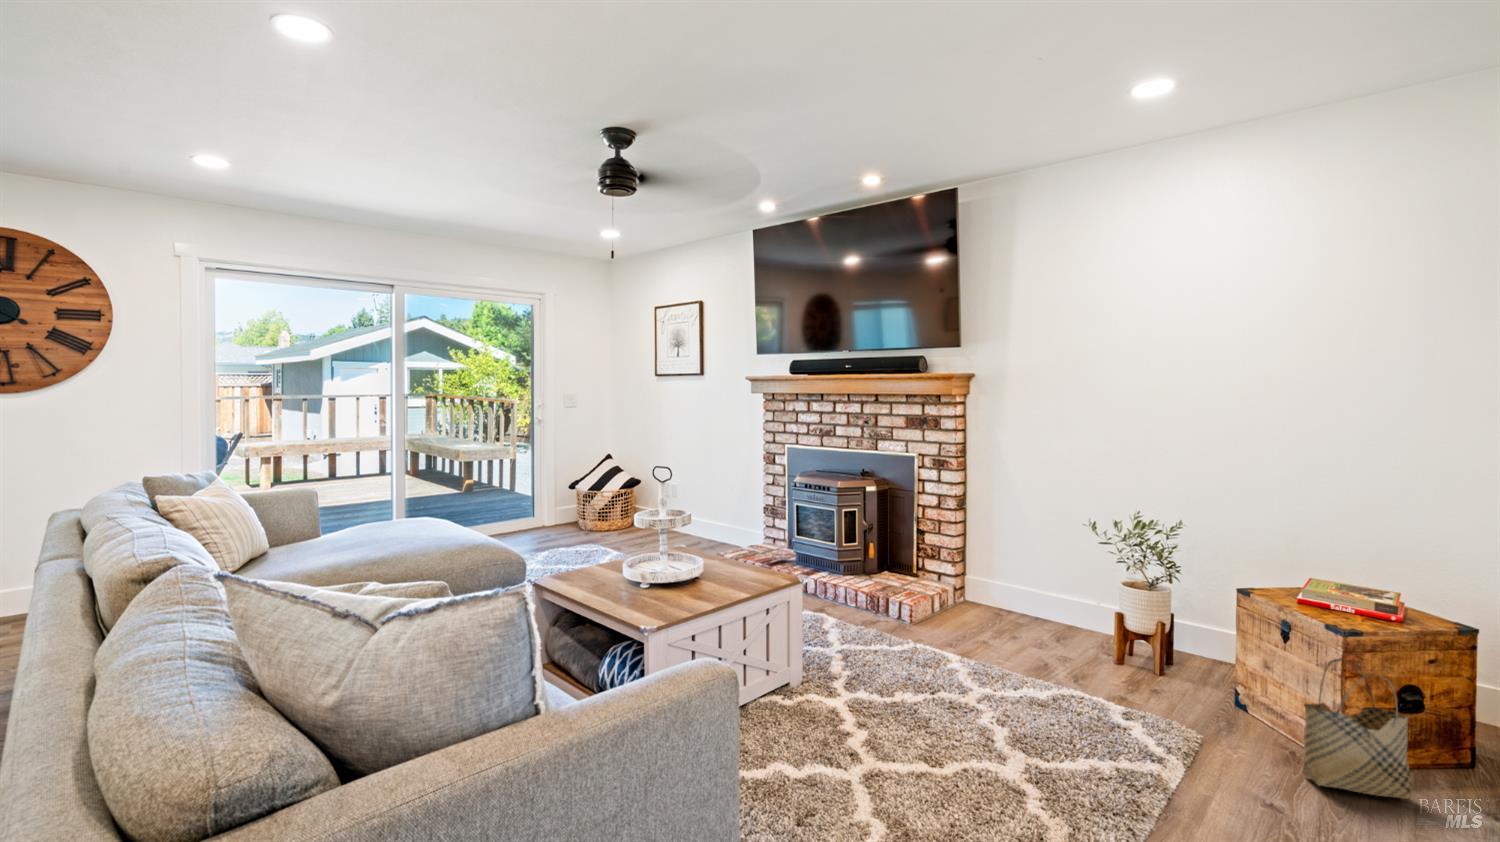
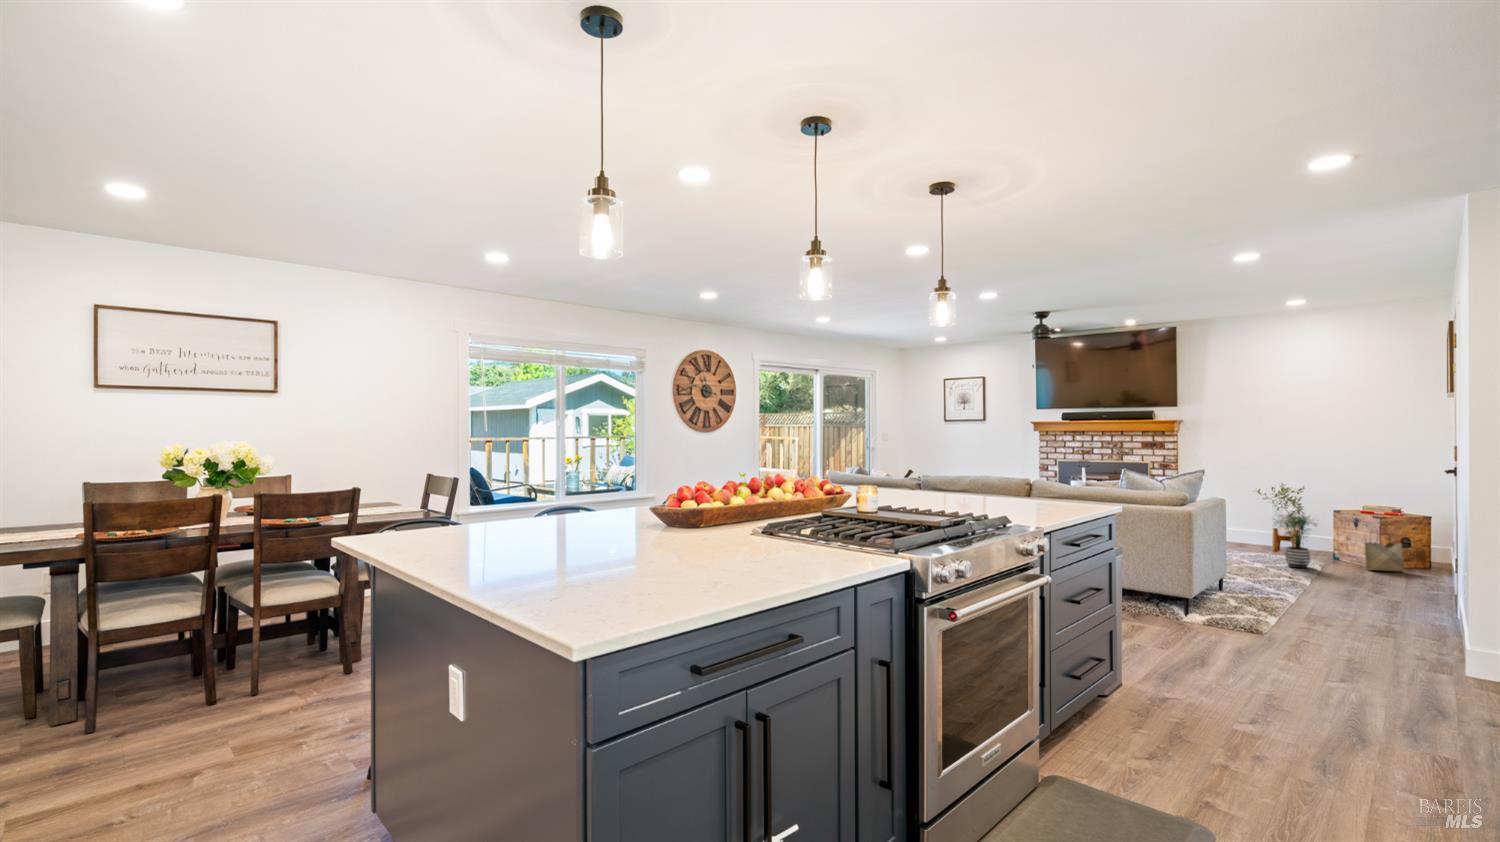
potted plant: none [1072,603,1193,762] -> present [1274,513,1316,568]

